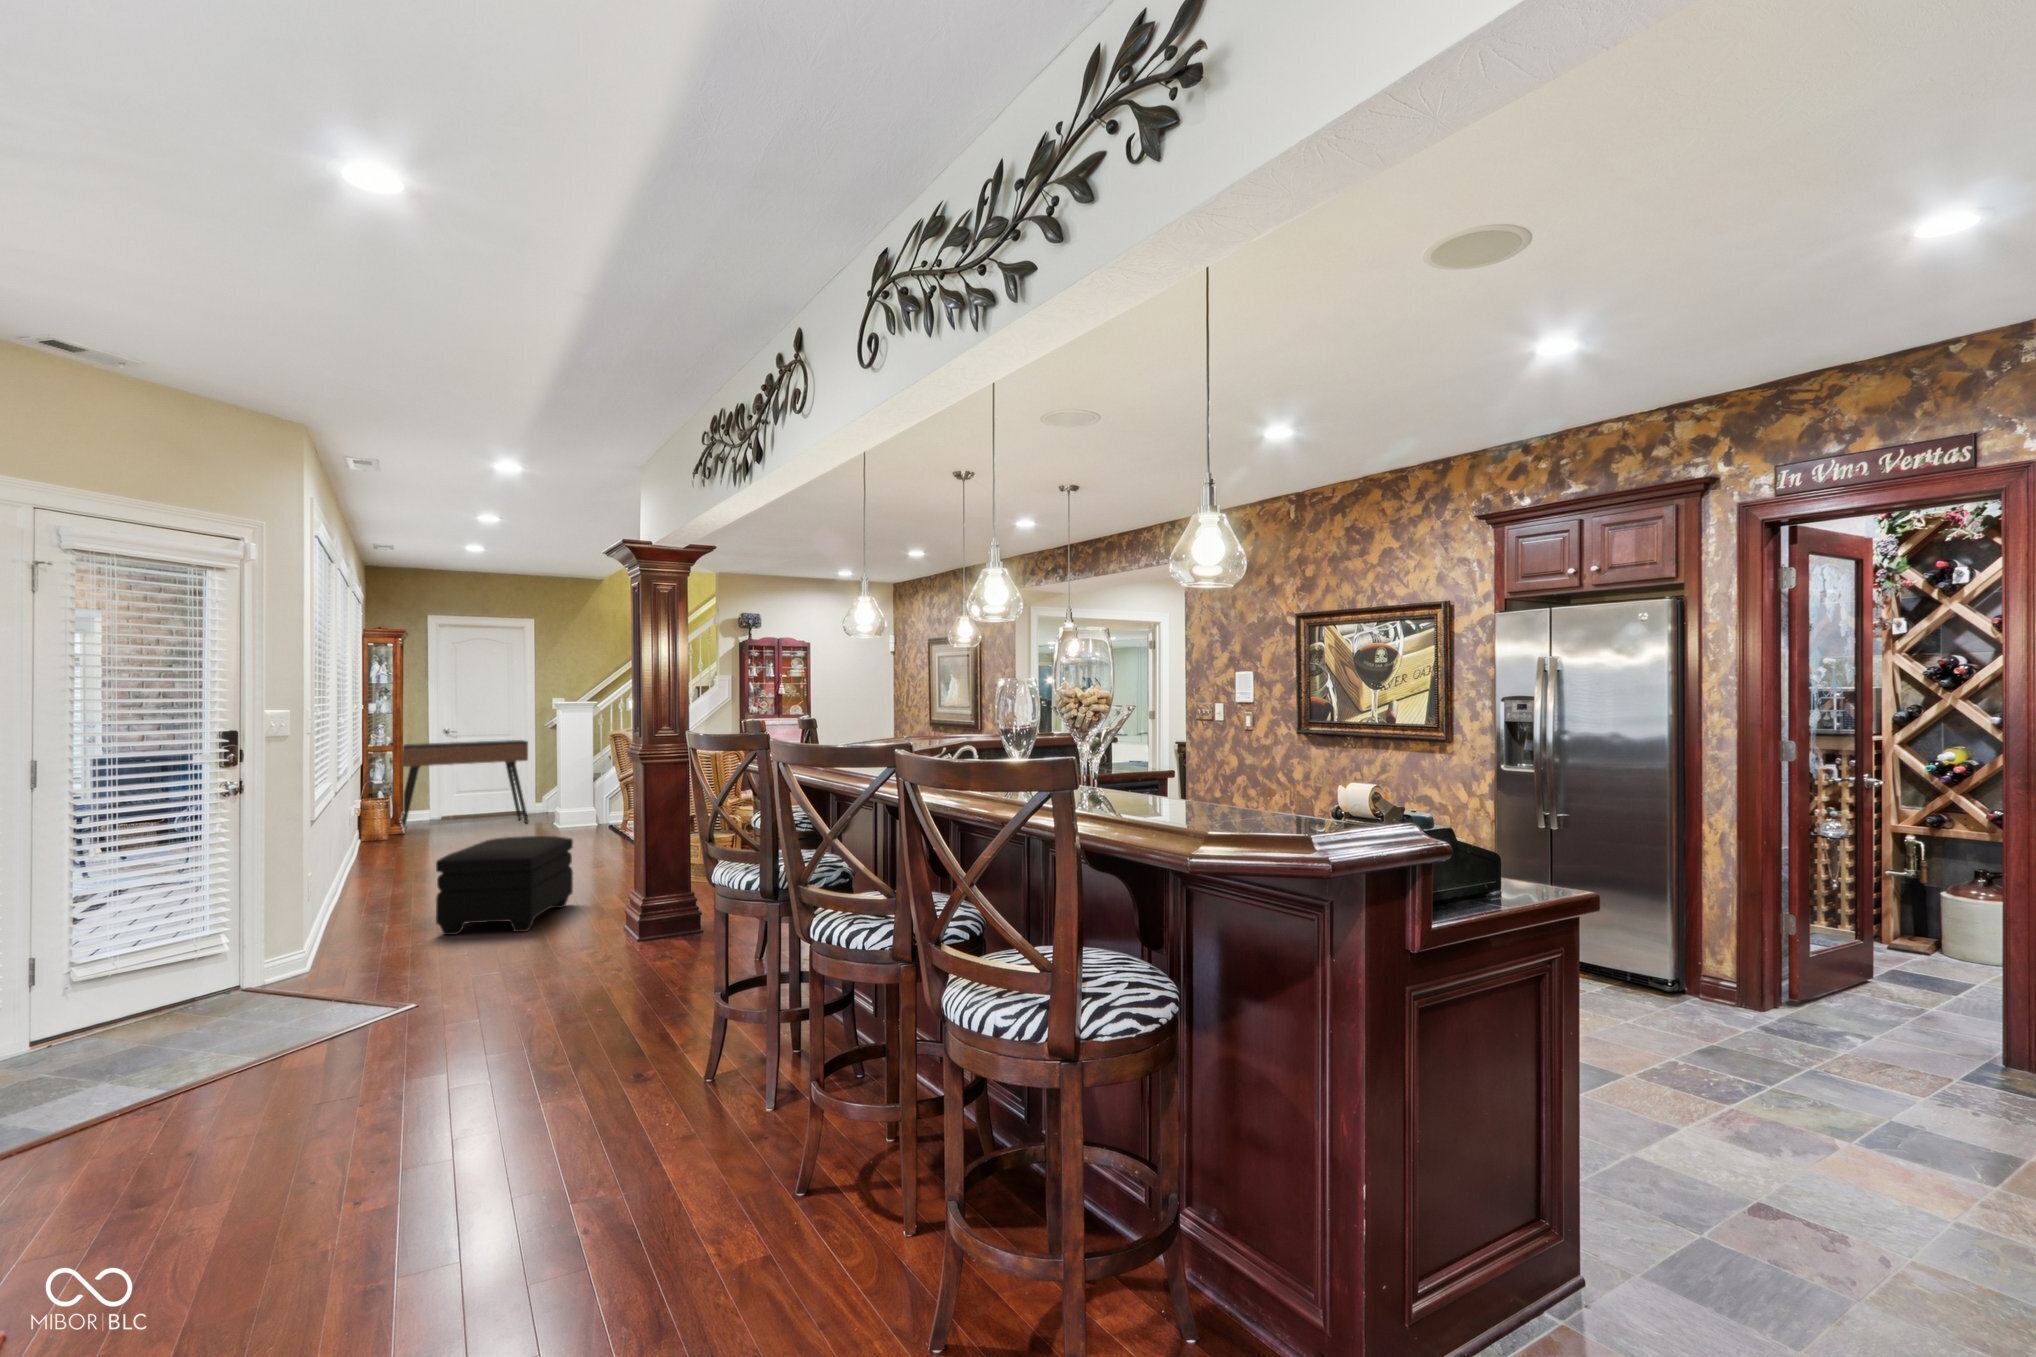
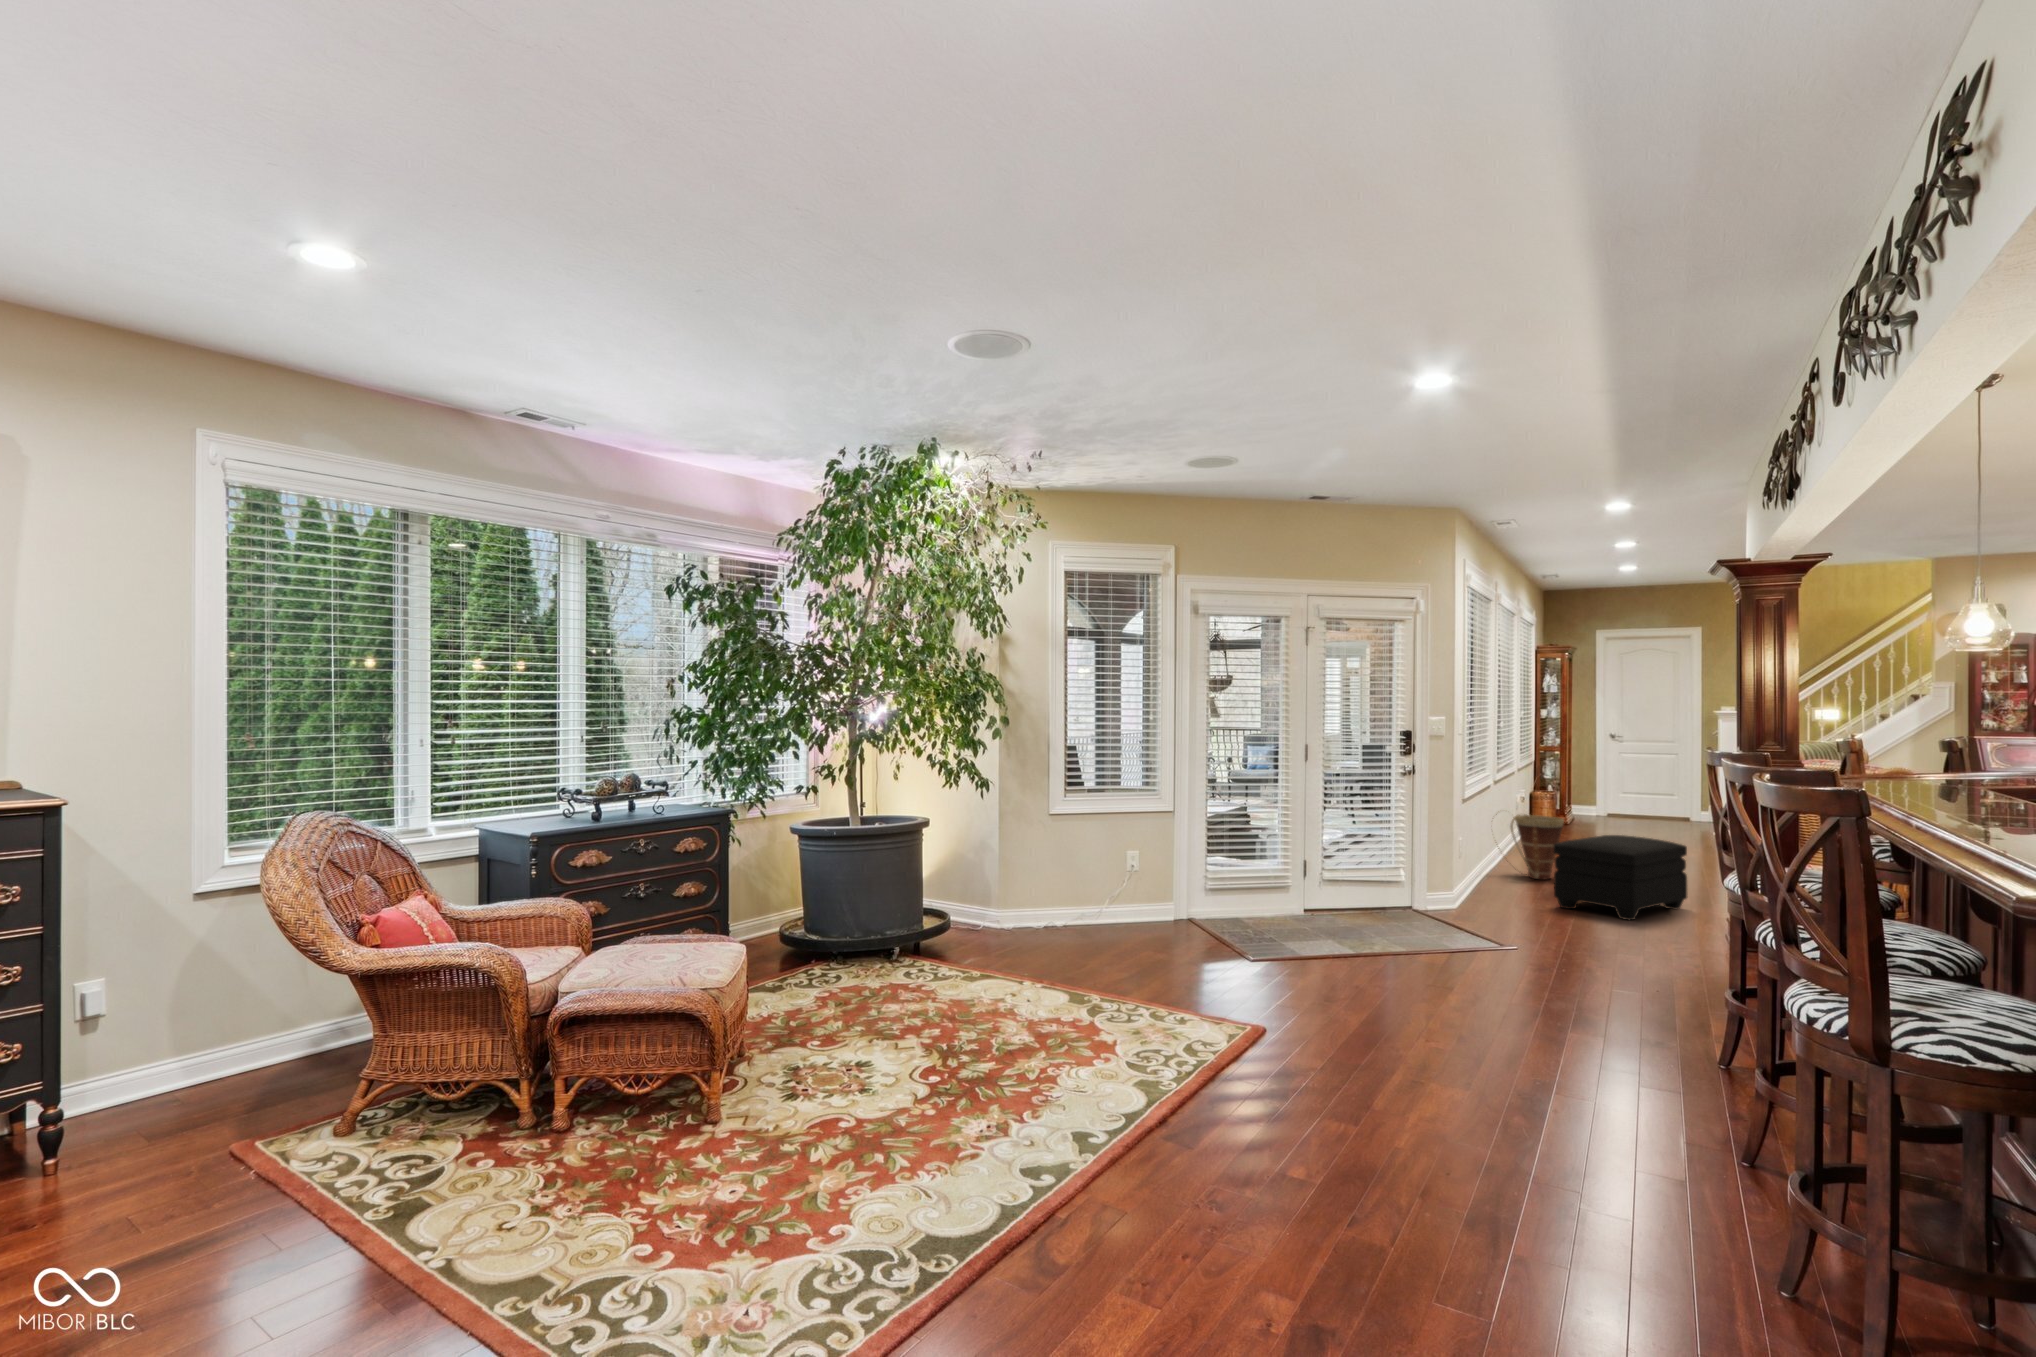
console table: present [402,740,528,828] -> none [1565,746,1692,833]
basket: none [337,827,431,906] -> present [1507,815,1564,880]

